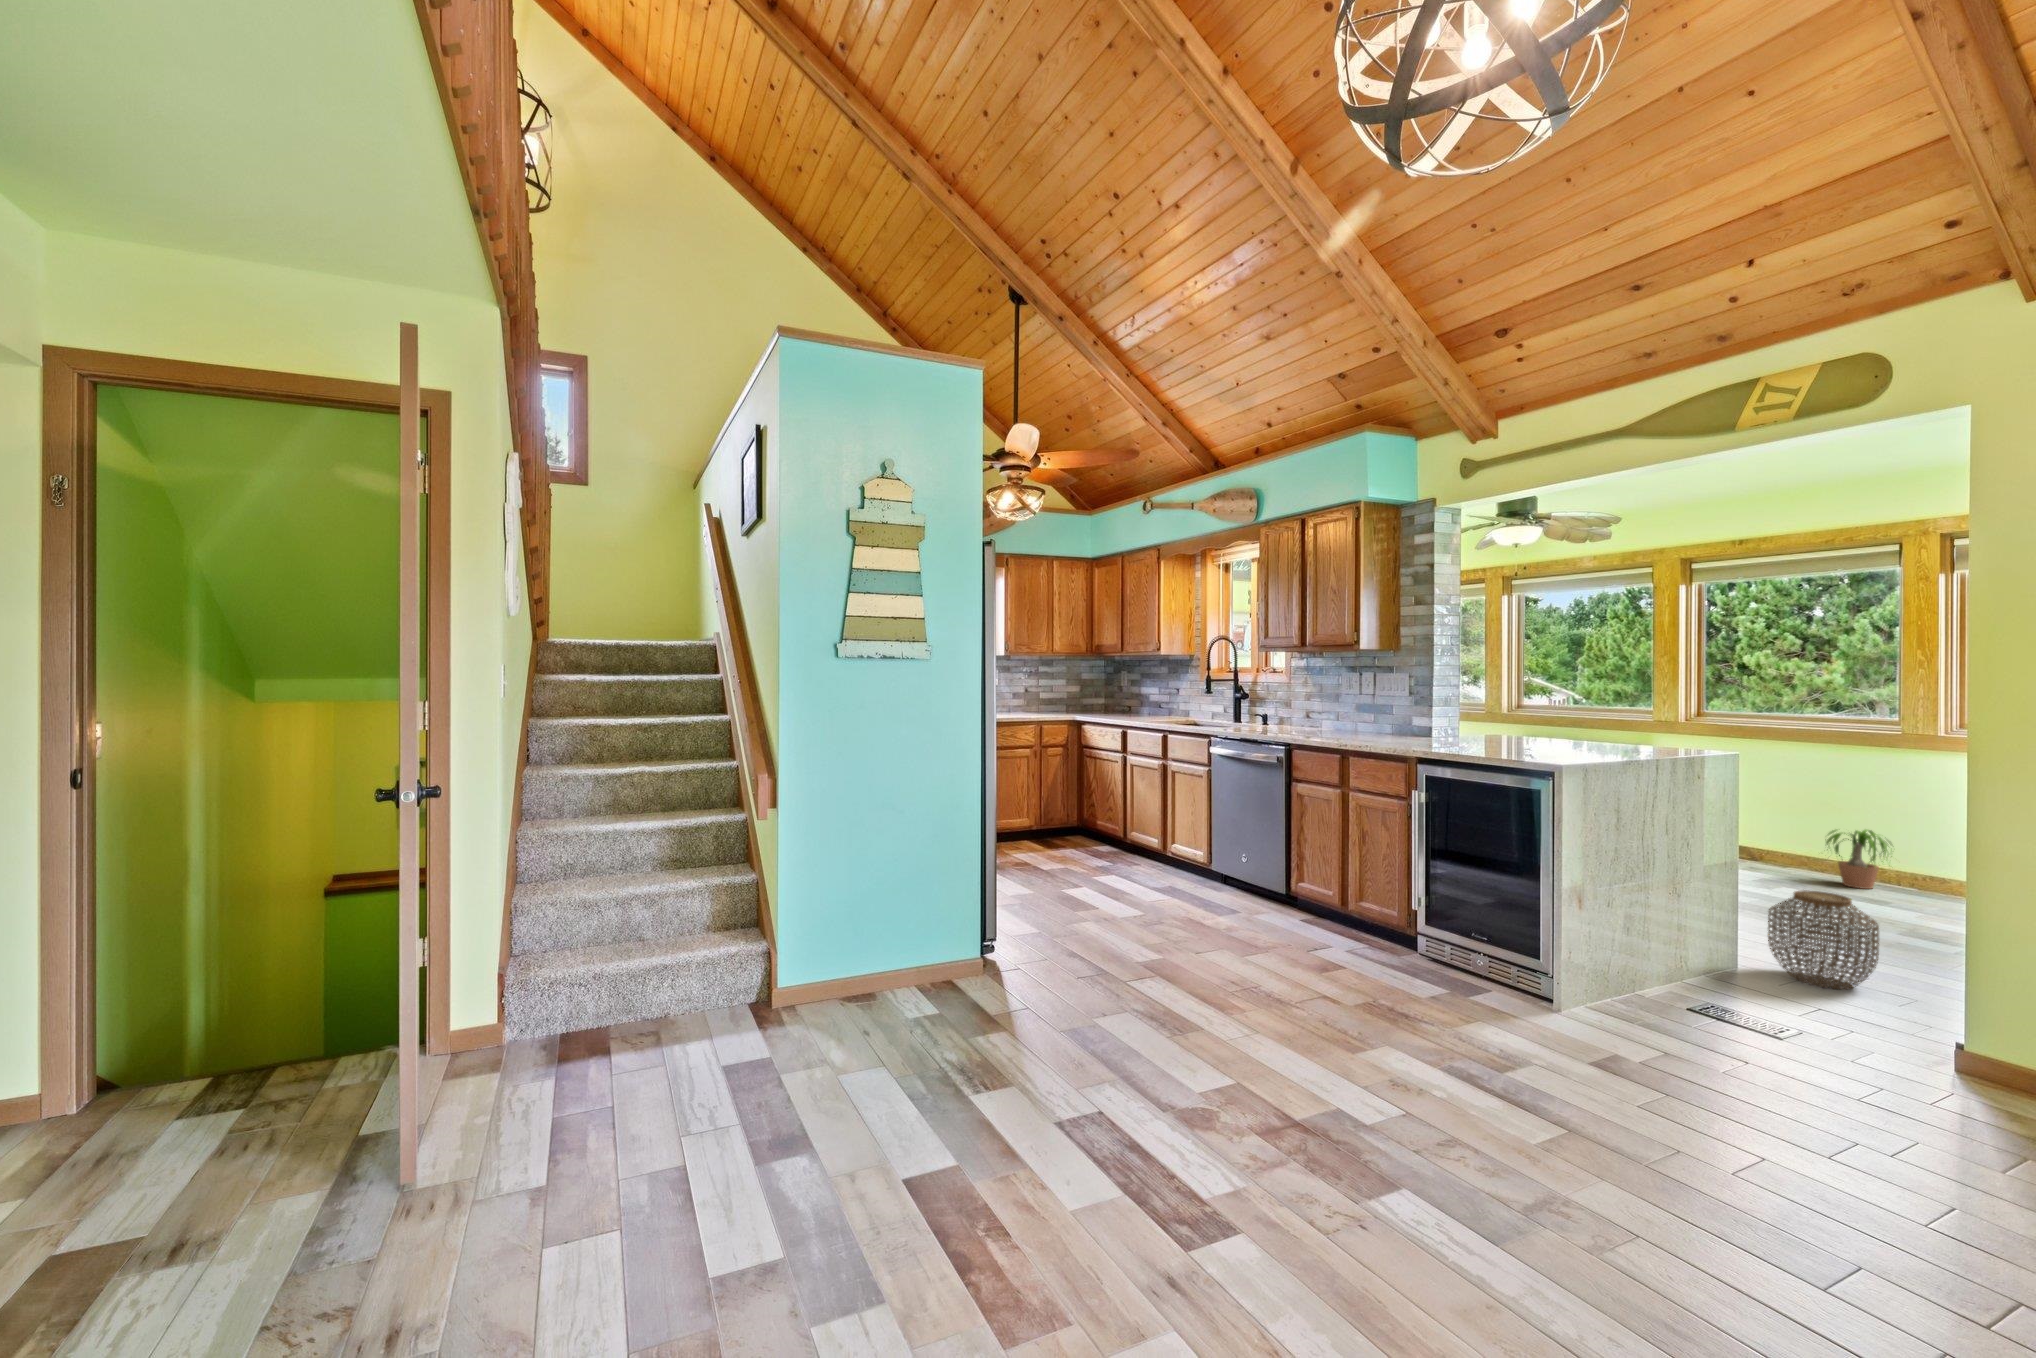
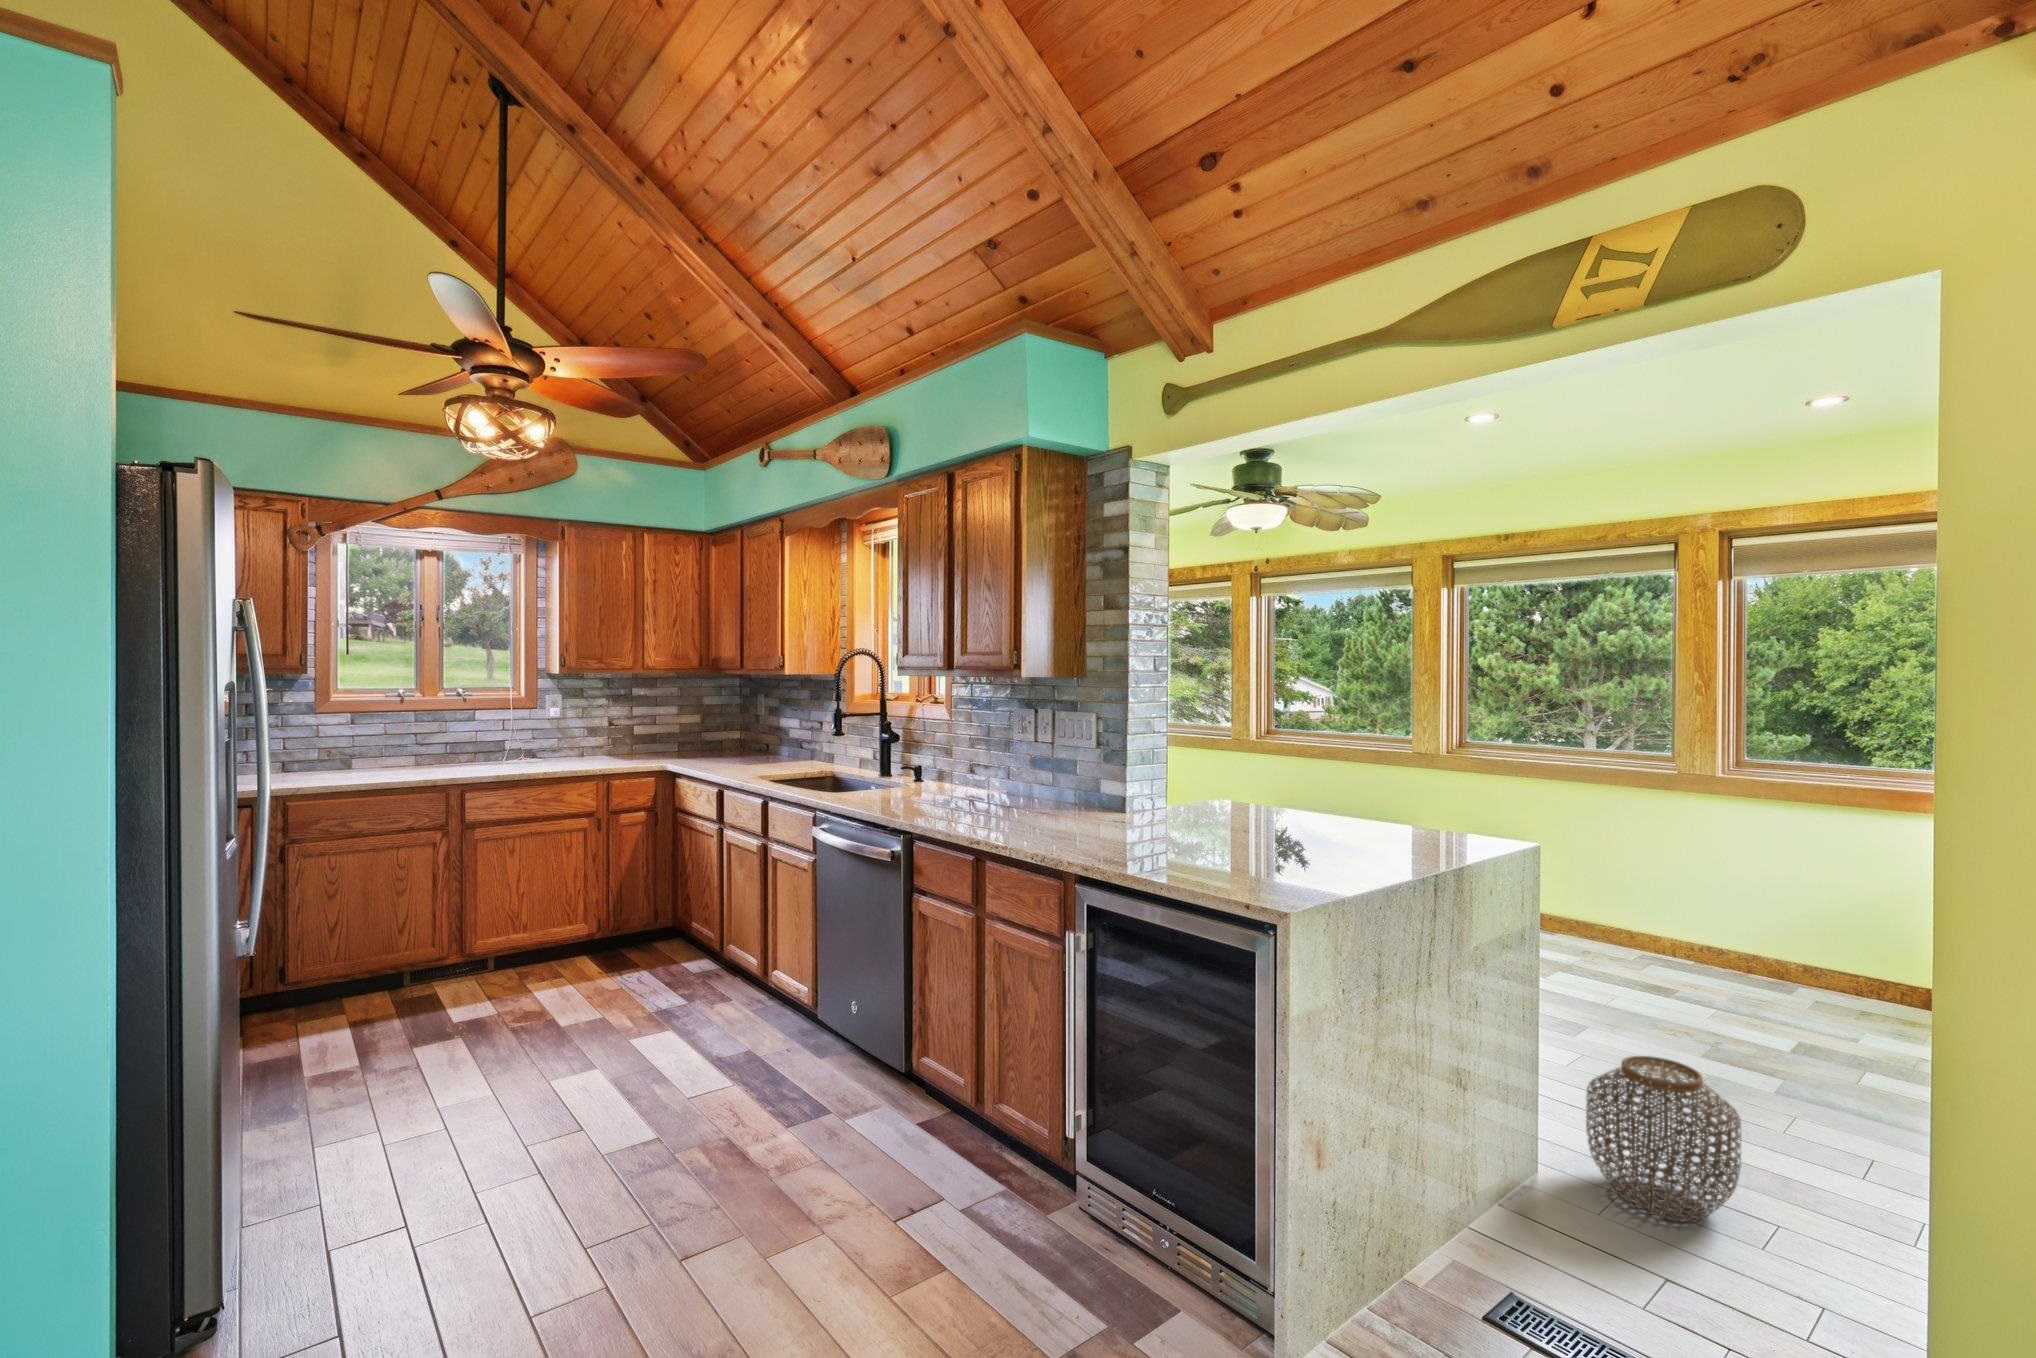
potted plant: present [1826,830,1892,889] -> none [1595,894,1698,971]

